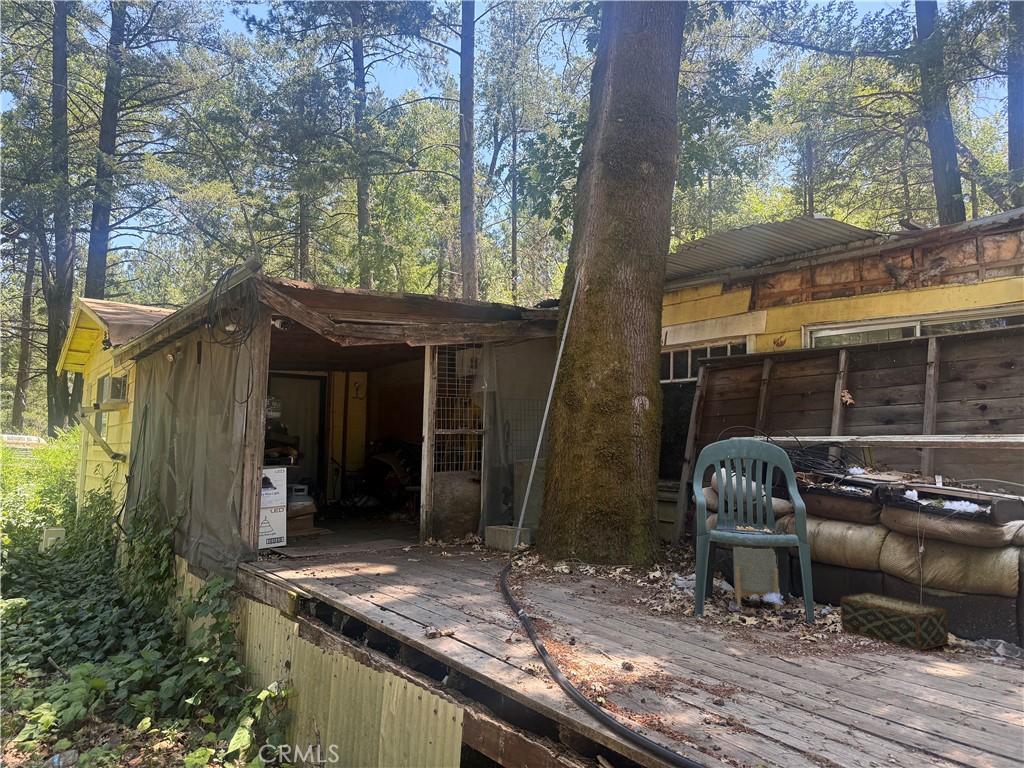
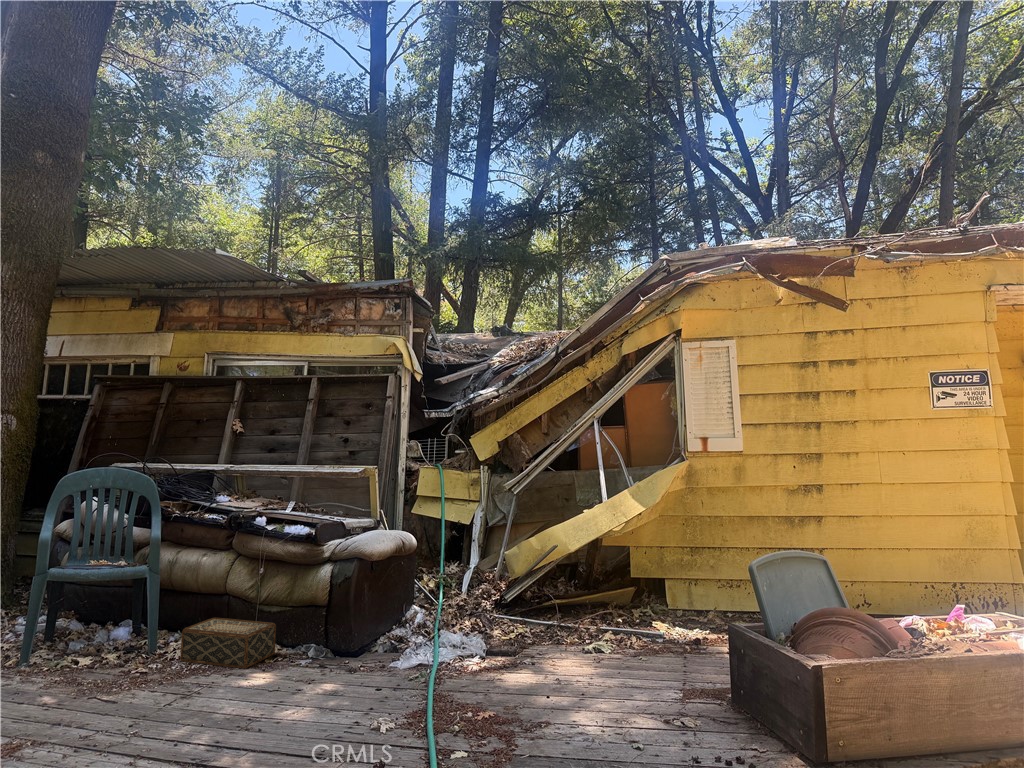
planter: present [733,547,779,610] -> none [70,581,129,659]

